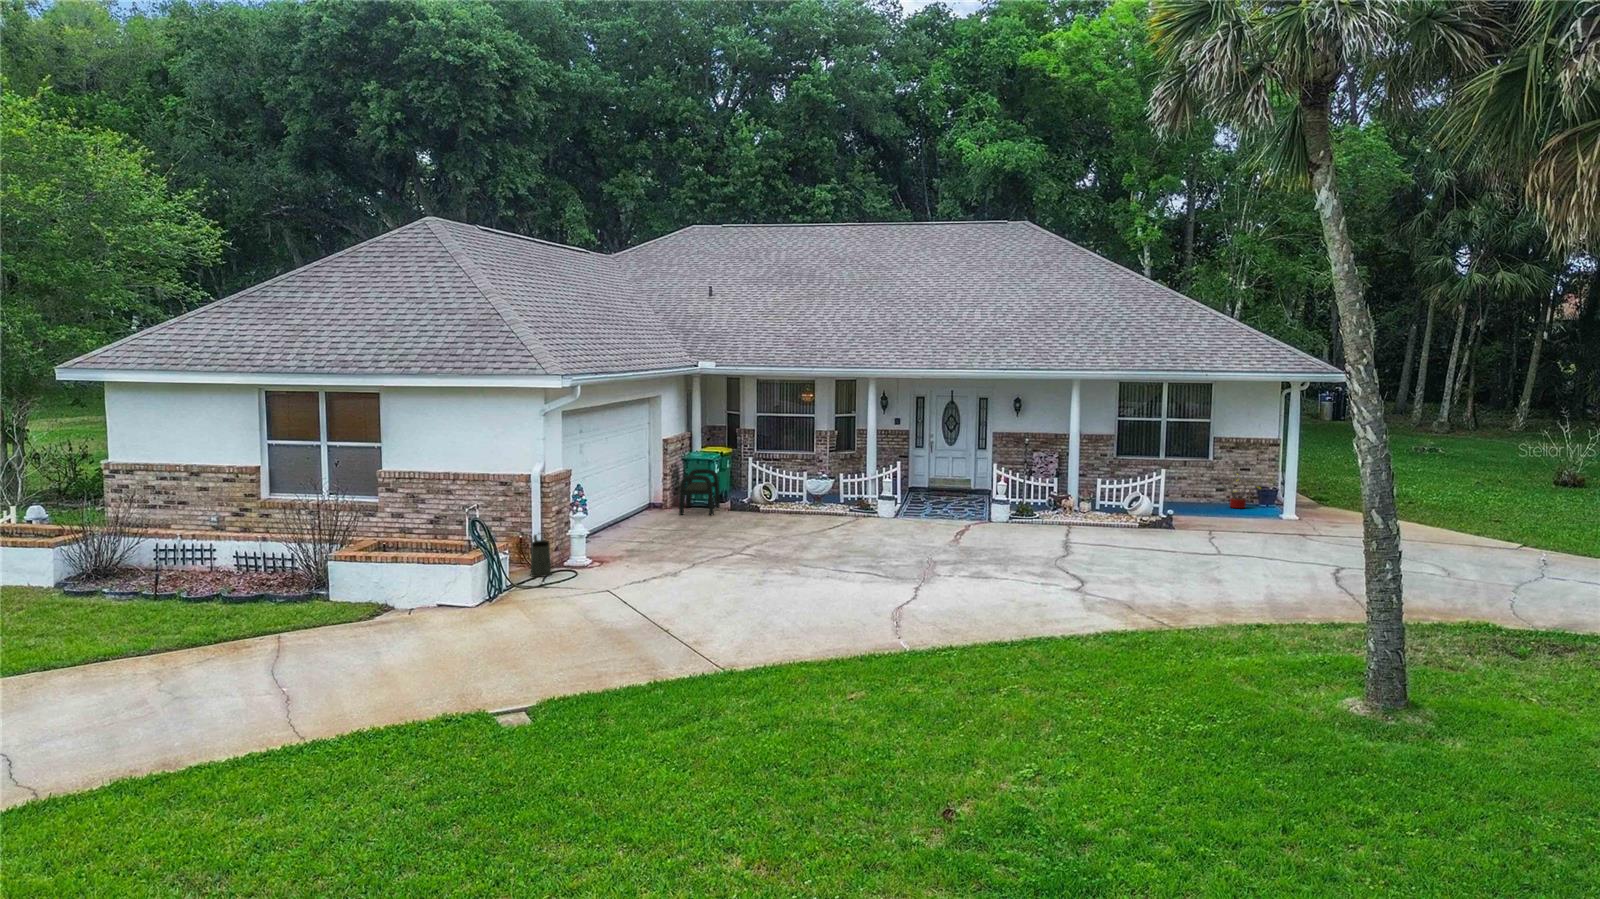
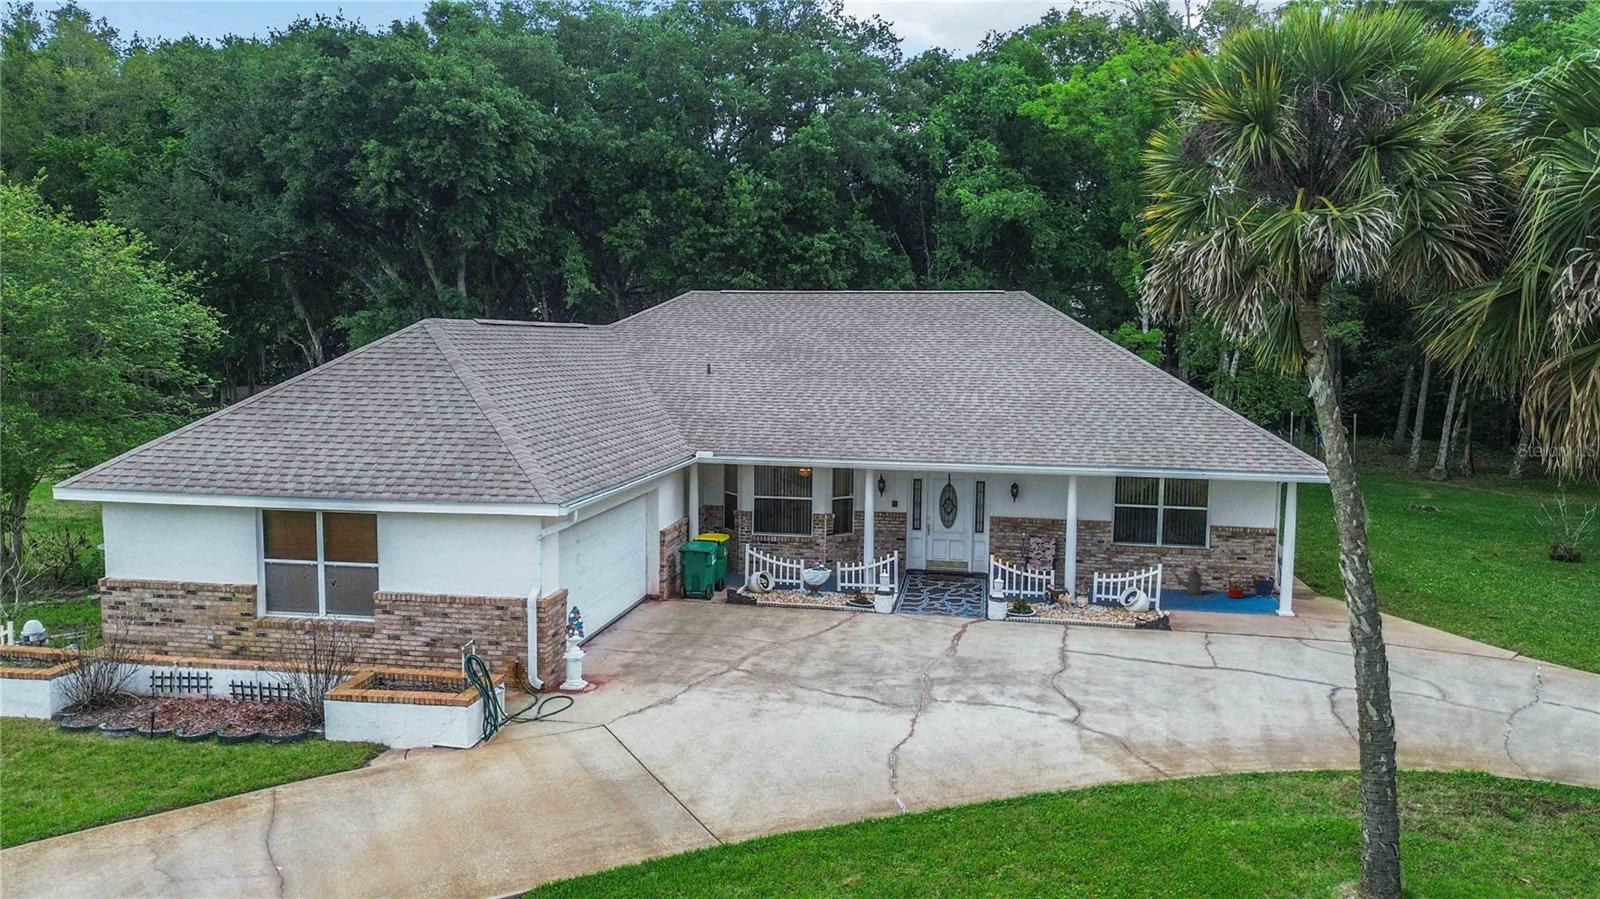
bench: present [679,469,720,515] -> none [676,560,717,610]
watering can: present [530,535,552,577] -> present [1171,566,1202,595]

